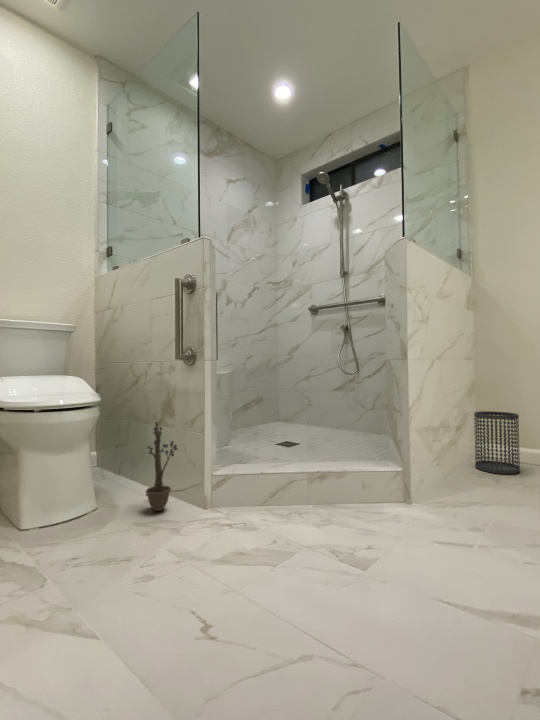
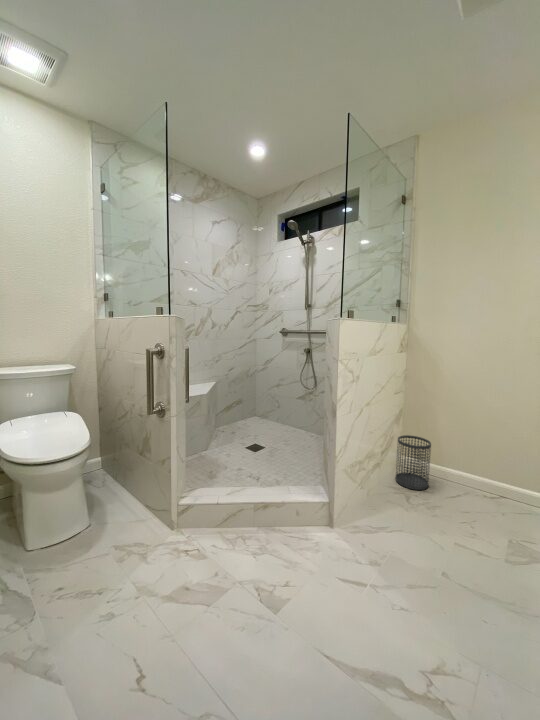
decorative plant: present [146,422,178,511] -> none [124,464,148,532]

